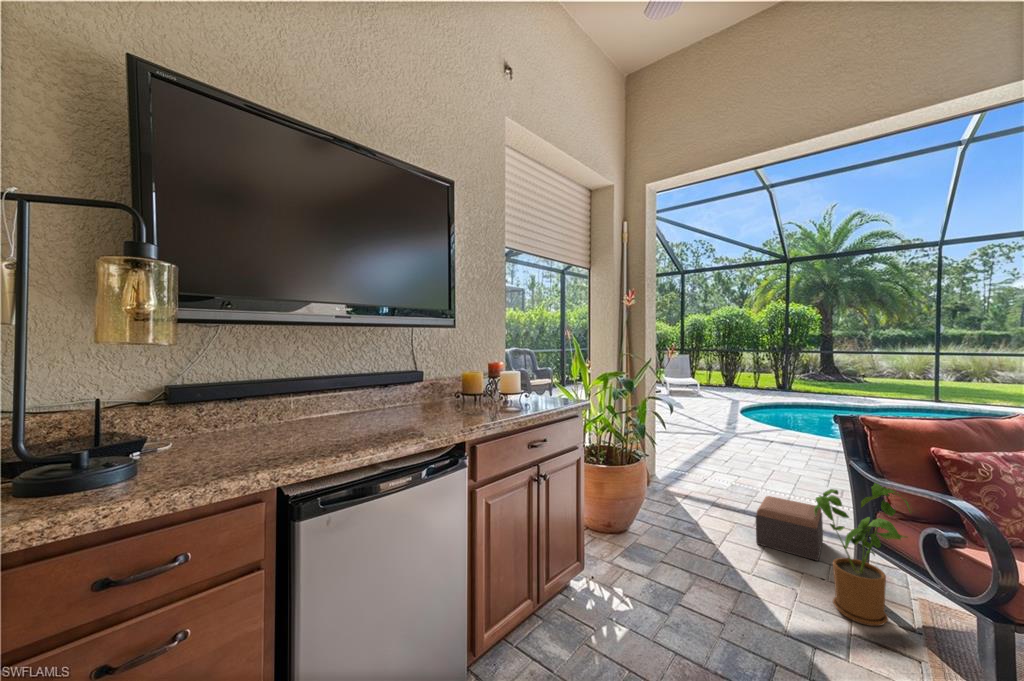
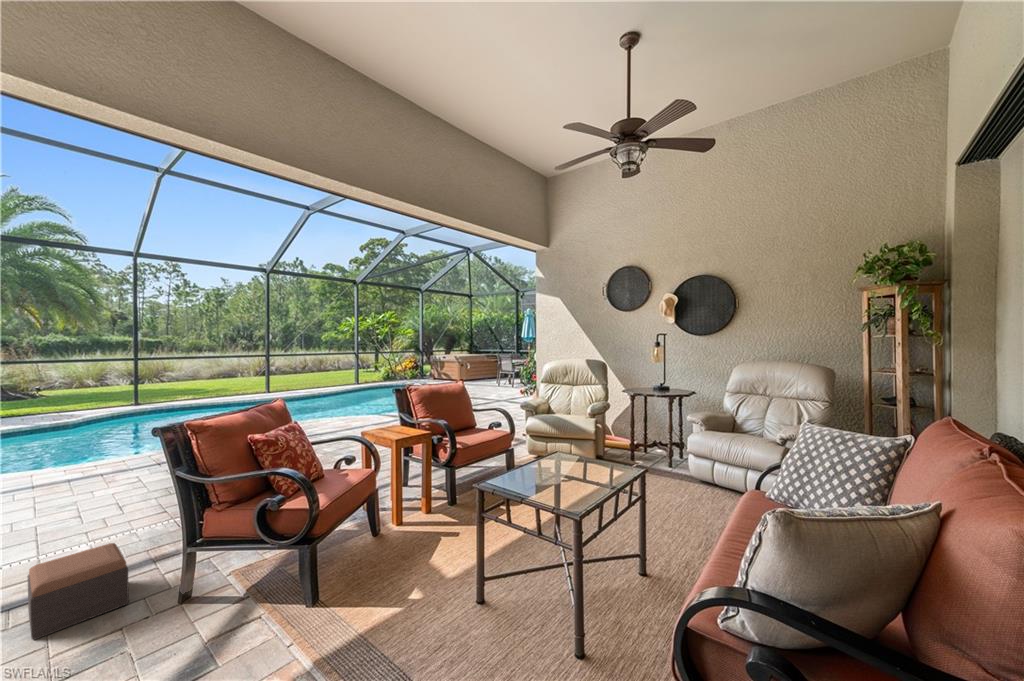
house plant: present [814,483,911,626] -> none [147,479,248,633]

